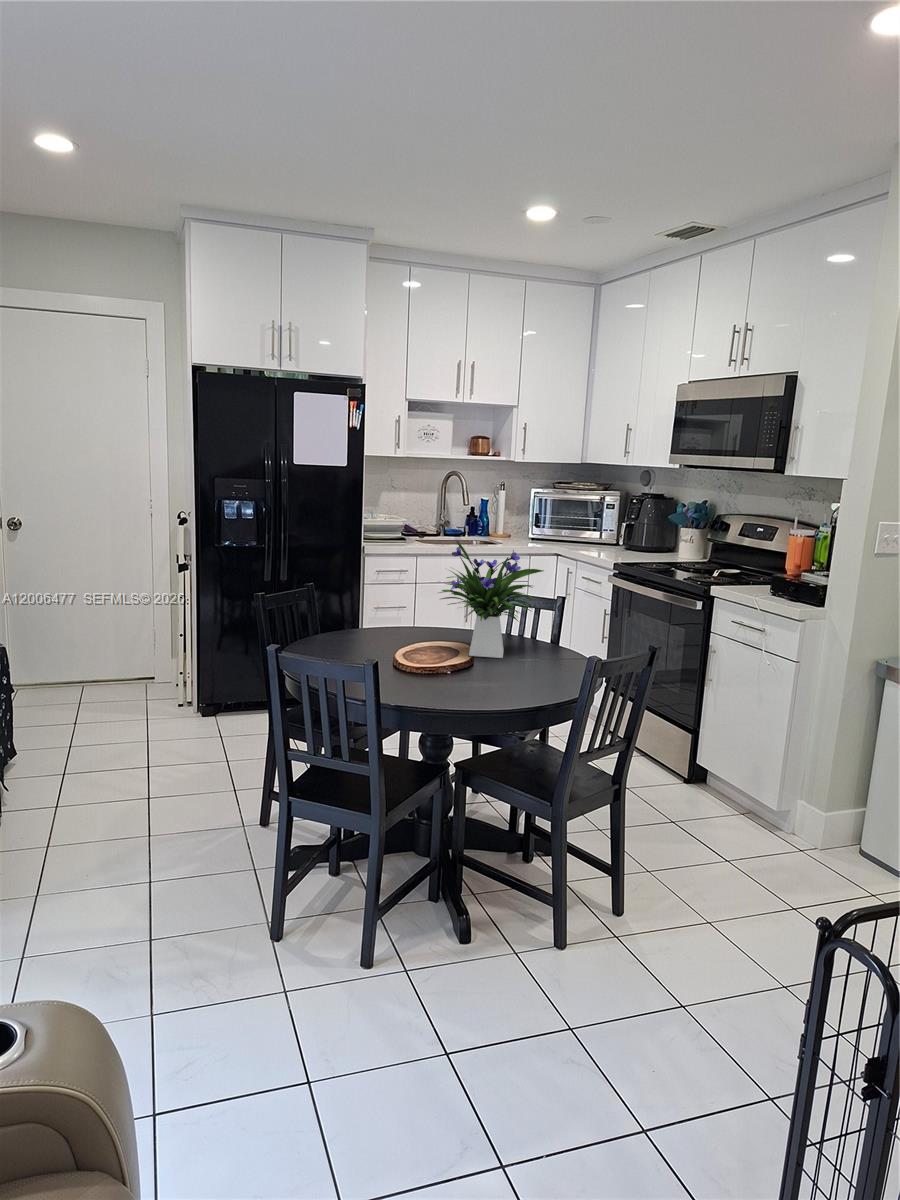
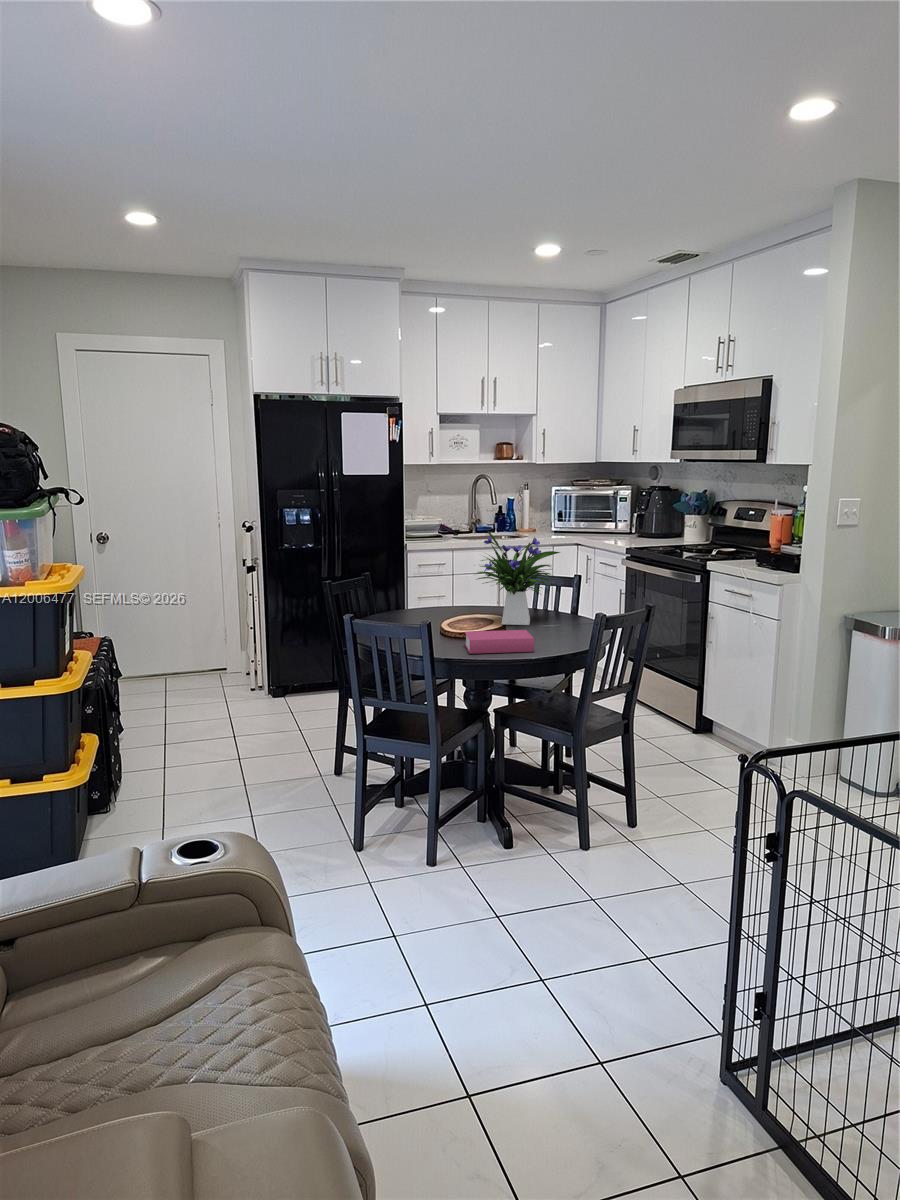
book: none [421,669,509,700] -> present [465,630,534,654]

